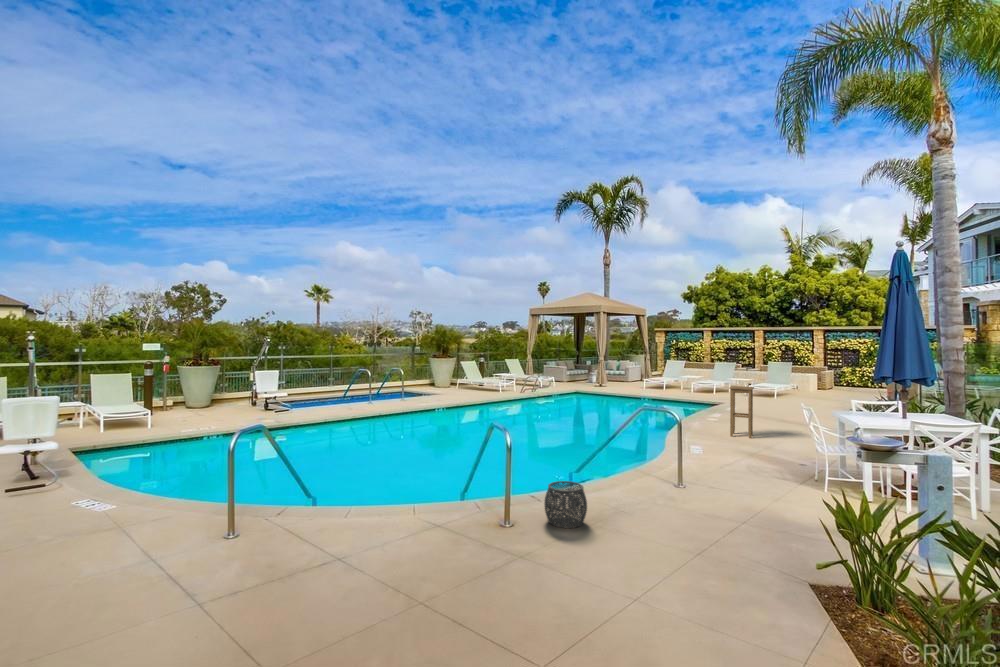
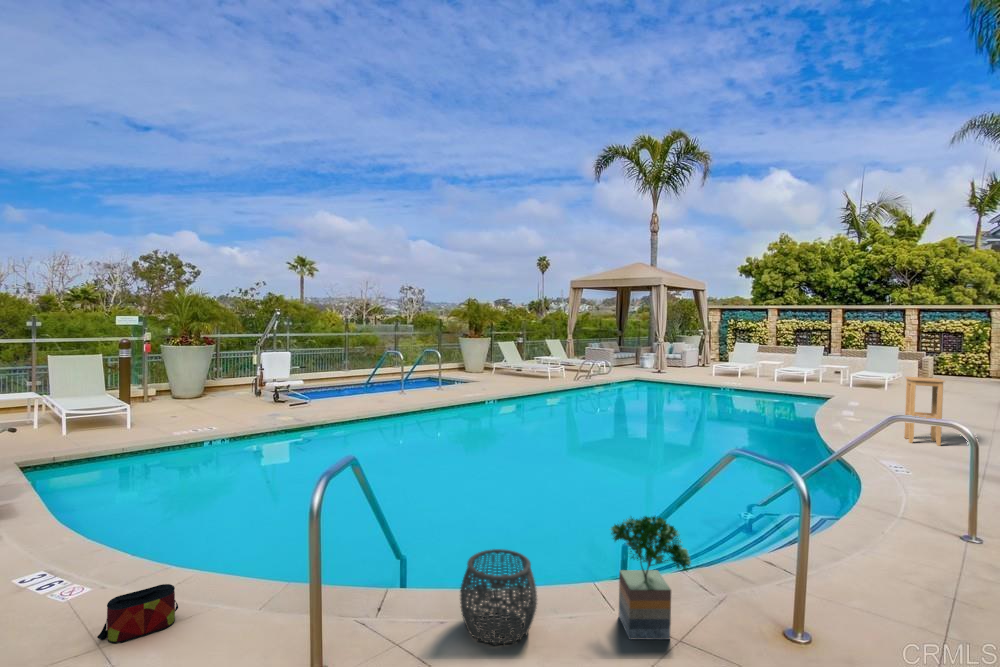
potted tree: none [397,460,439,527] -> present [611,516,691,640]
woven basket: present [544,481,587,528] -> present [460,549,537,645]
bag: none [115,499,161,526] -> present [97,584,178,643]

